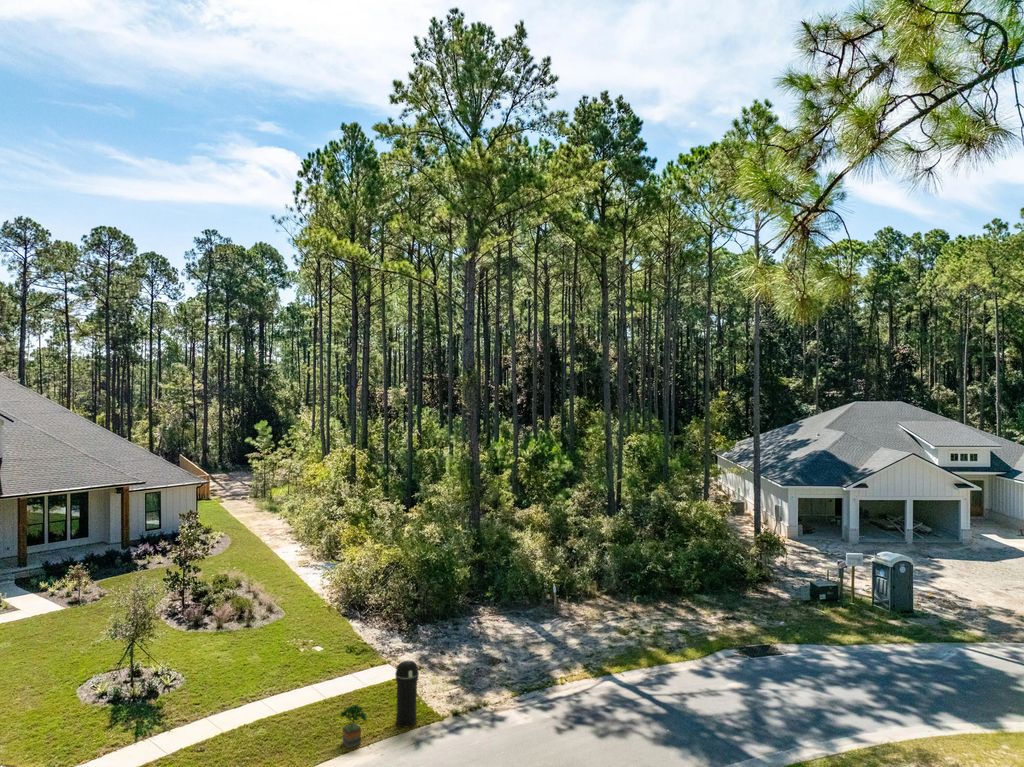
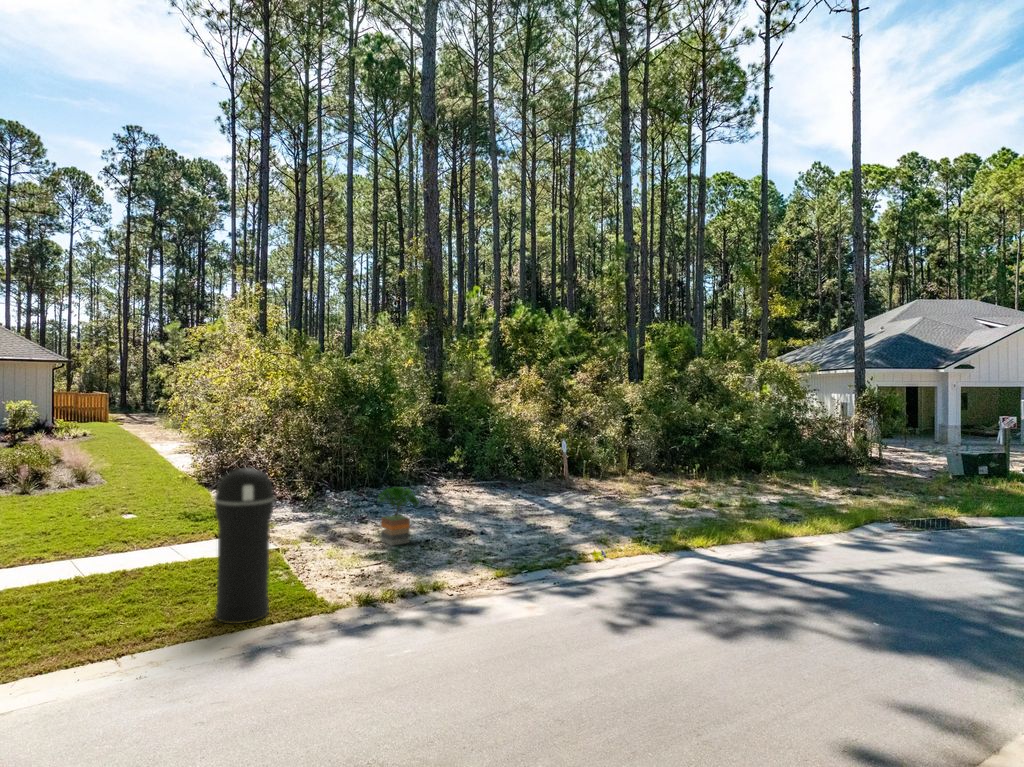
potted tree: present [341,705,367,748] -> present [379,487,419,546]

